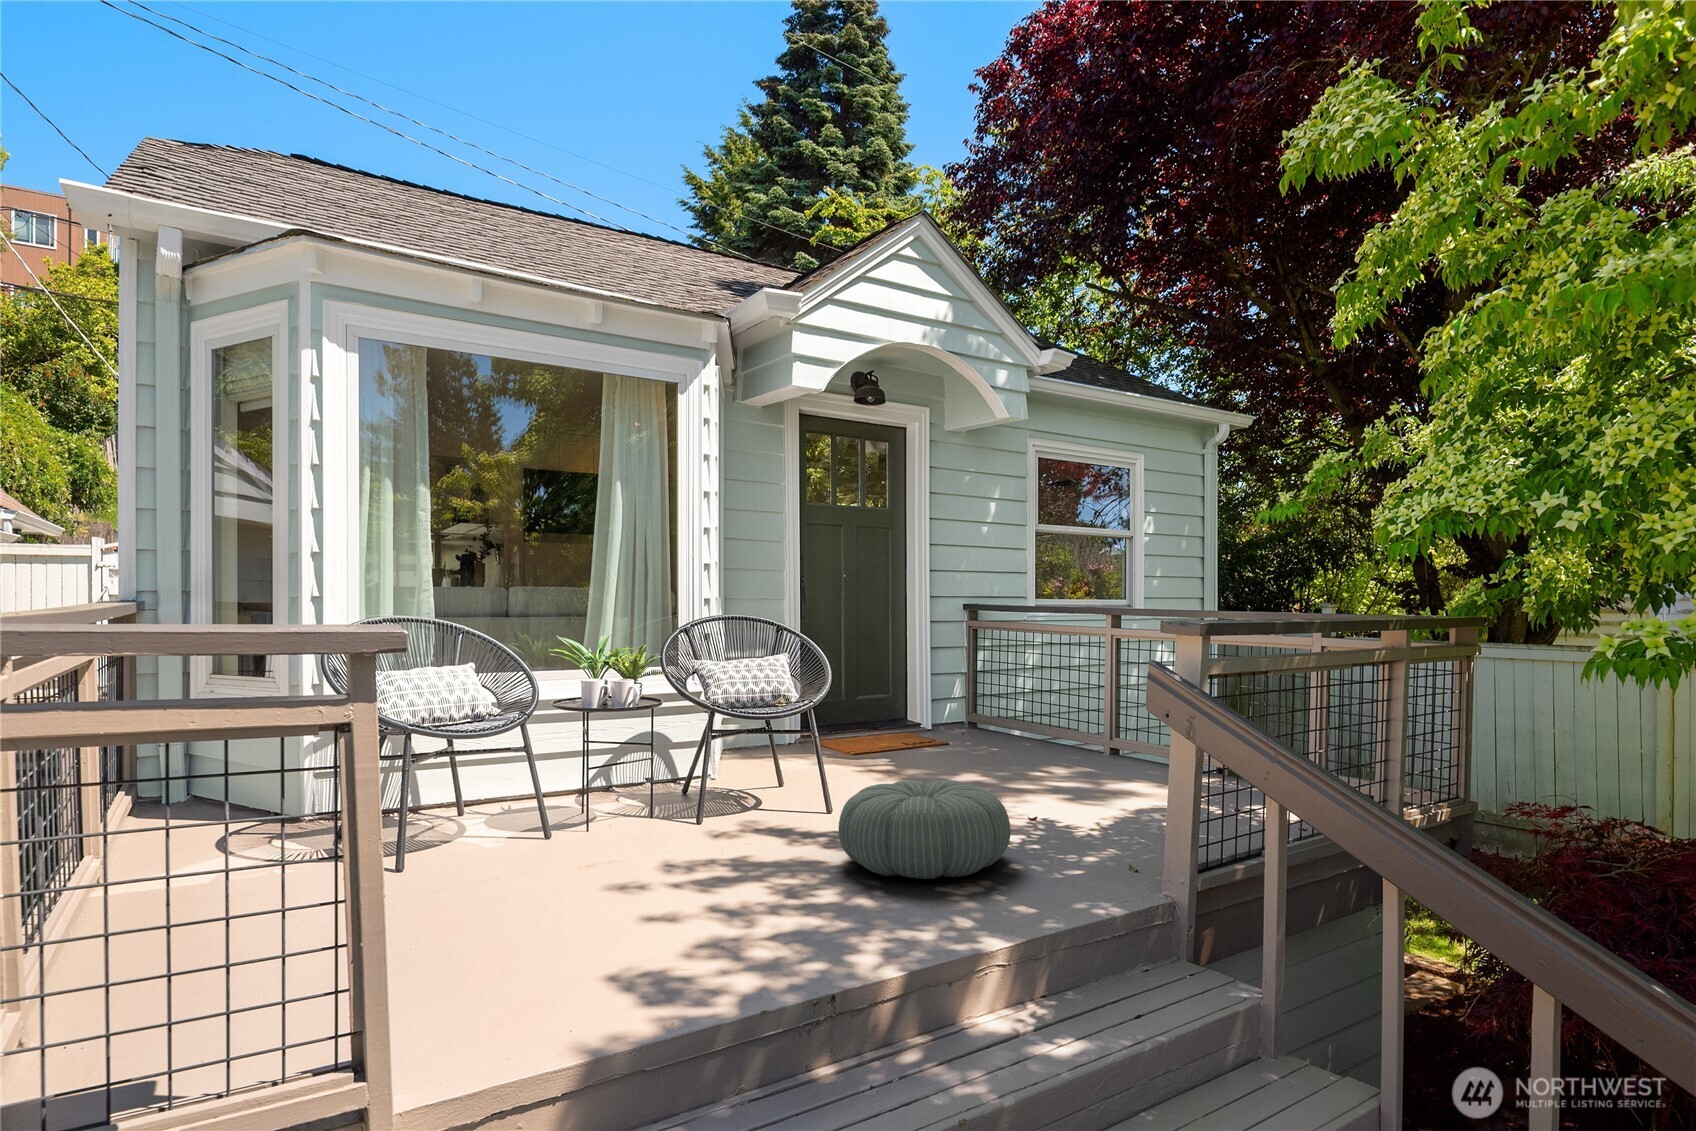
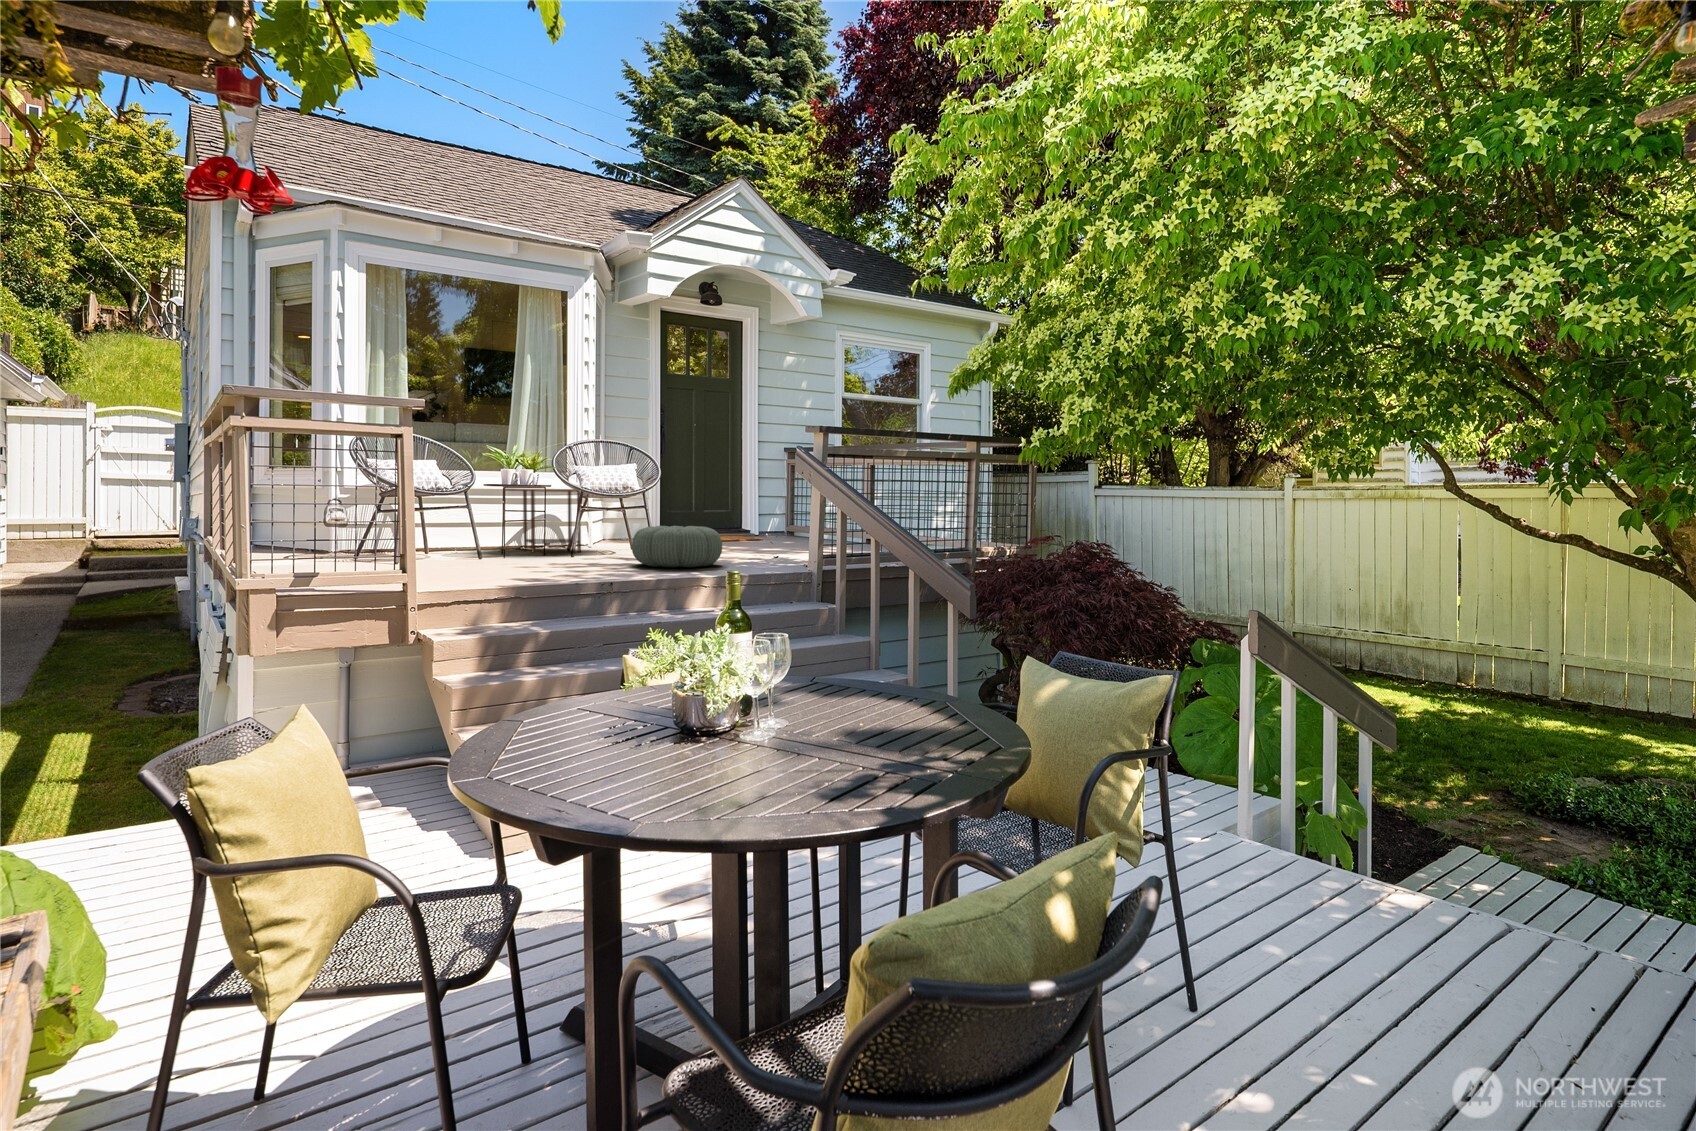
side table: none [584,693,738,816] -> present [505,488,581,553]

